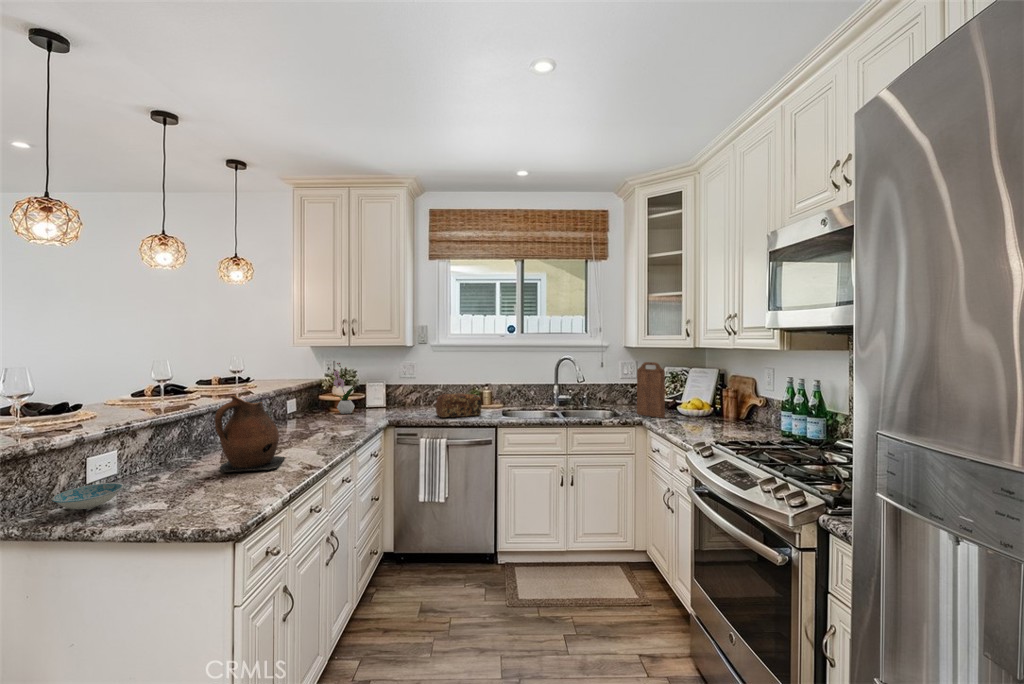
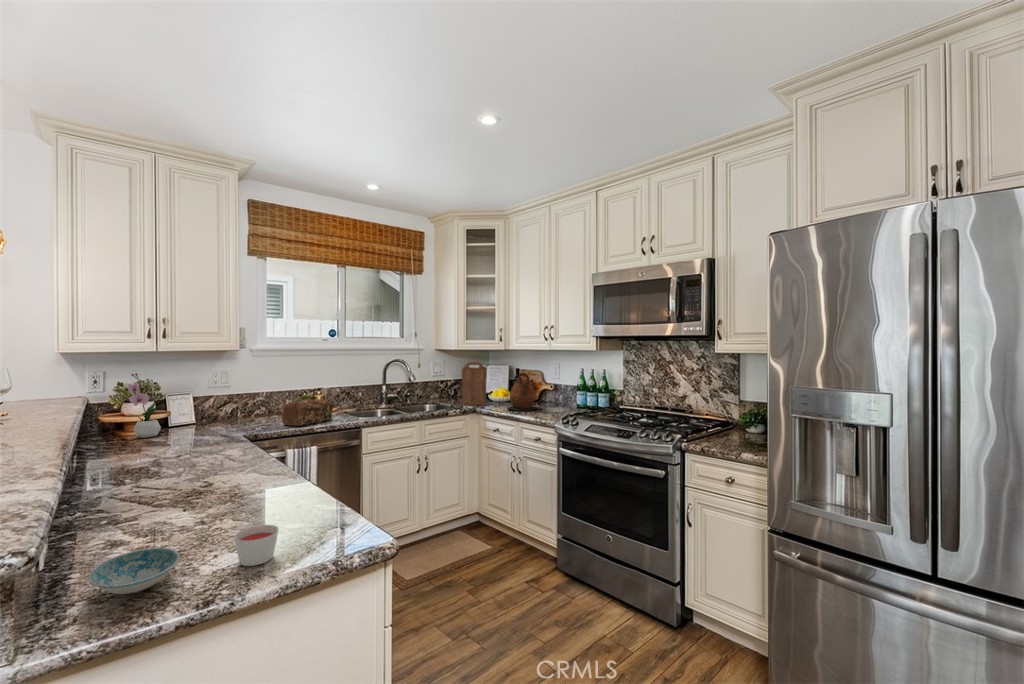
ceramic pitcher: present [215,395,285,472] -> present [508,373,539,411]
candle: none [140,484,179,515] -> present [234,525,279,566]

